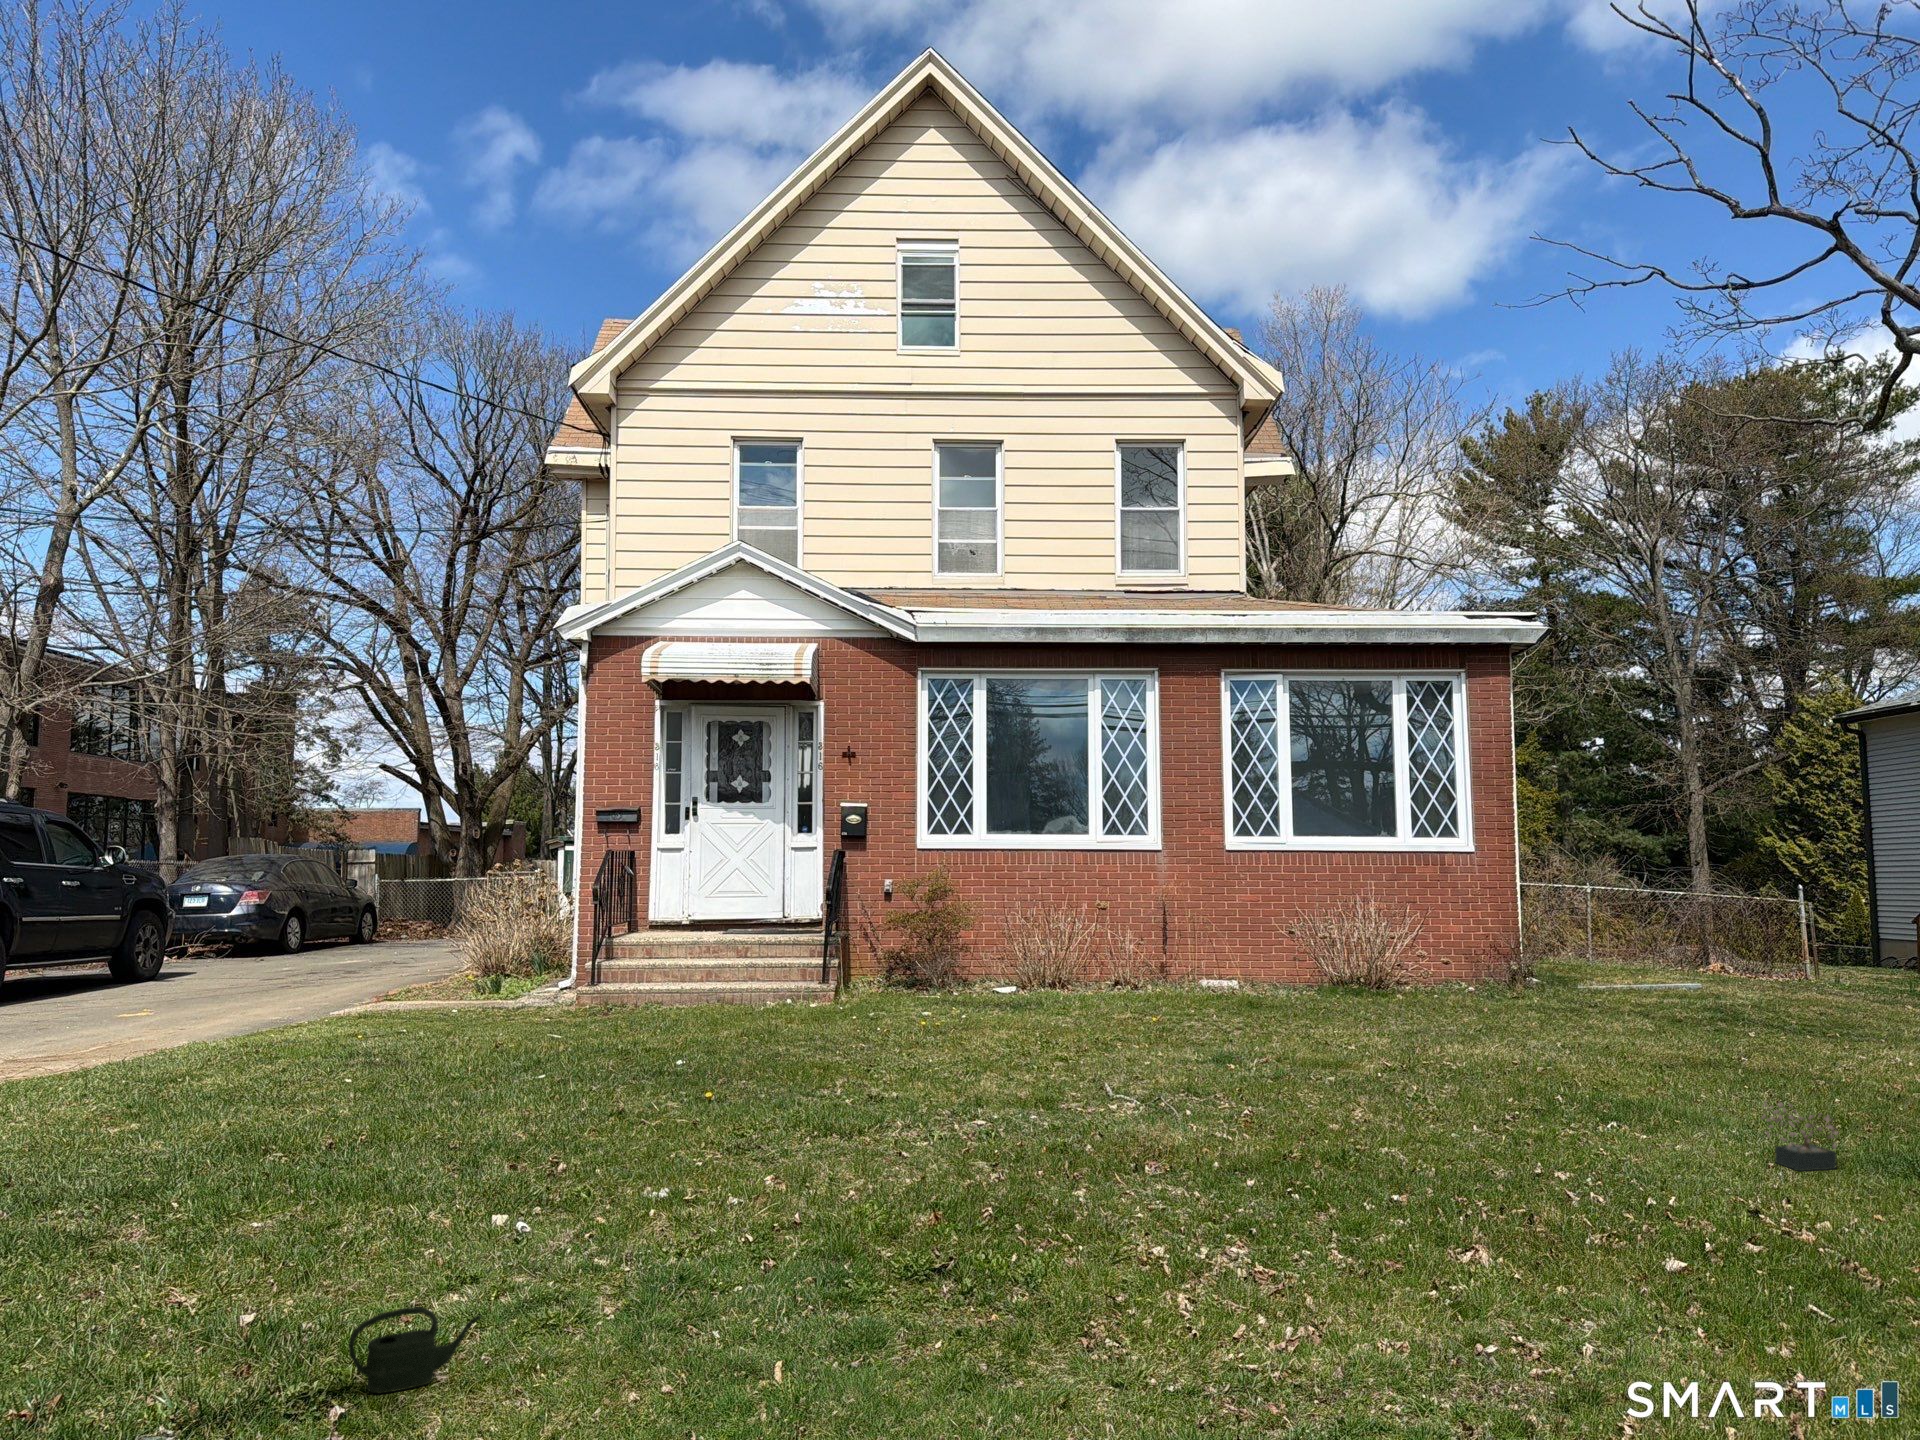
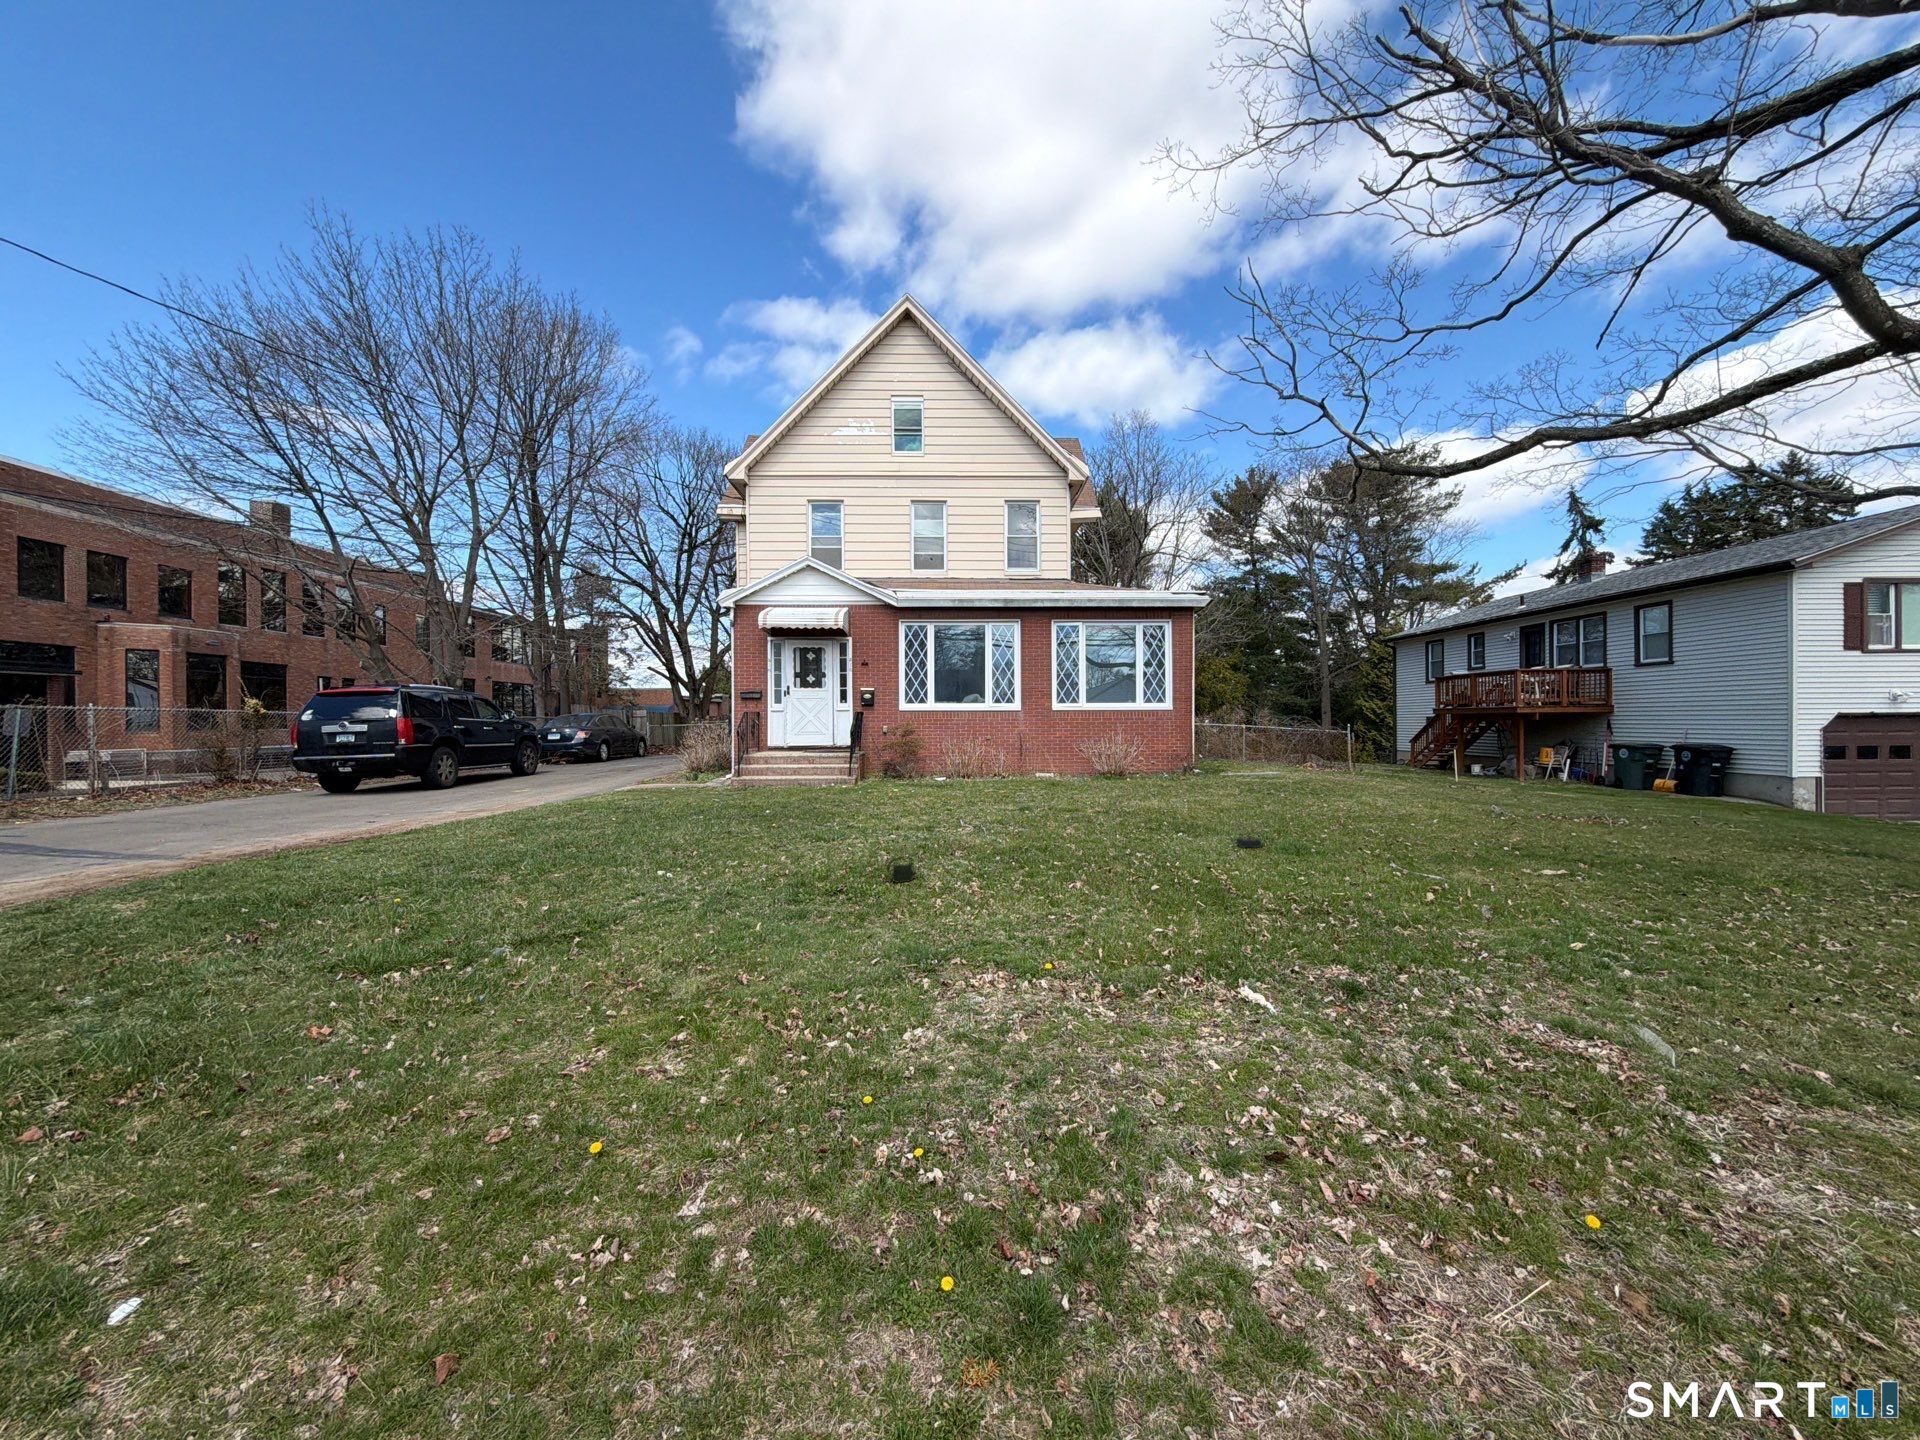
watering can: present [349,1307,481,1393] -> present [887,857,922,883]

